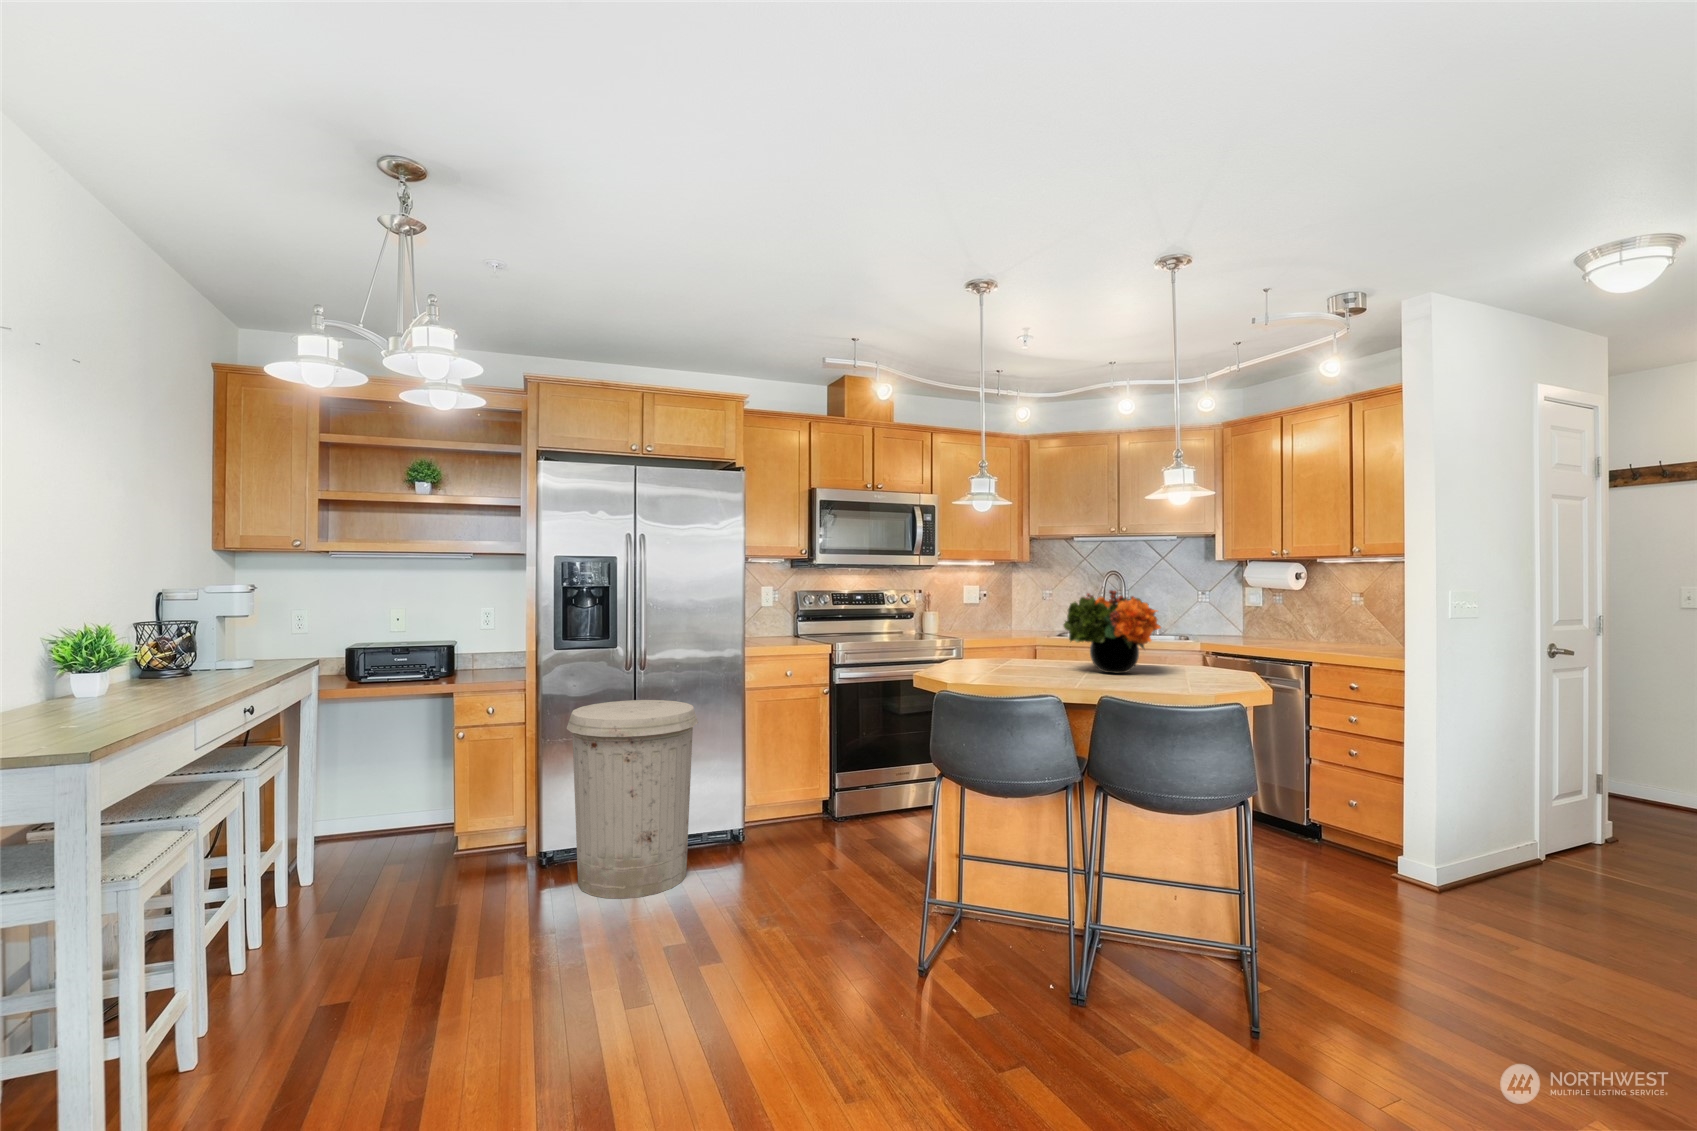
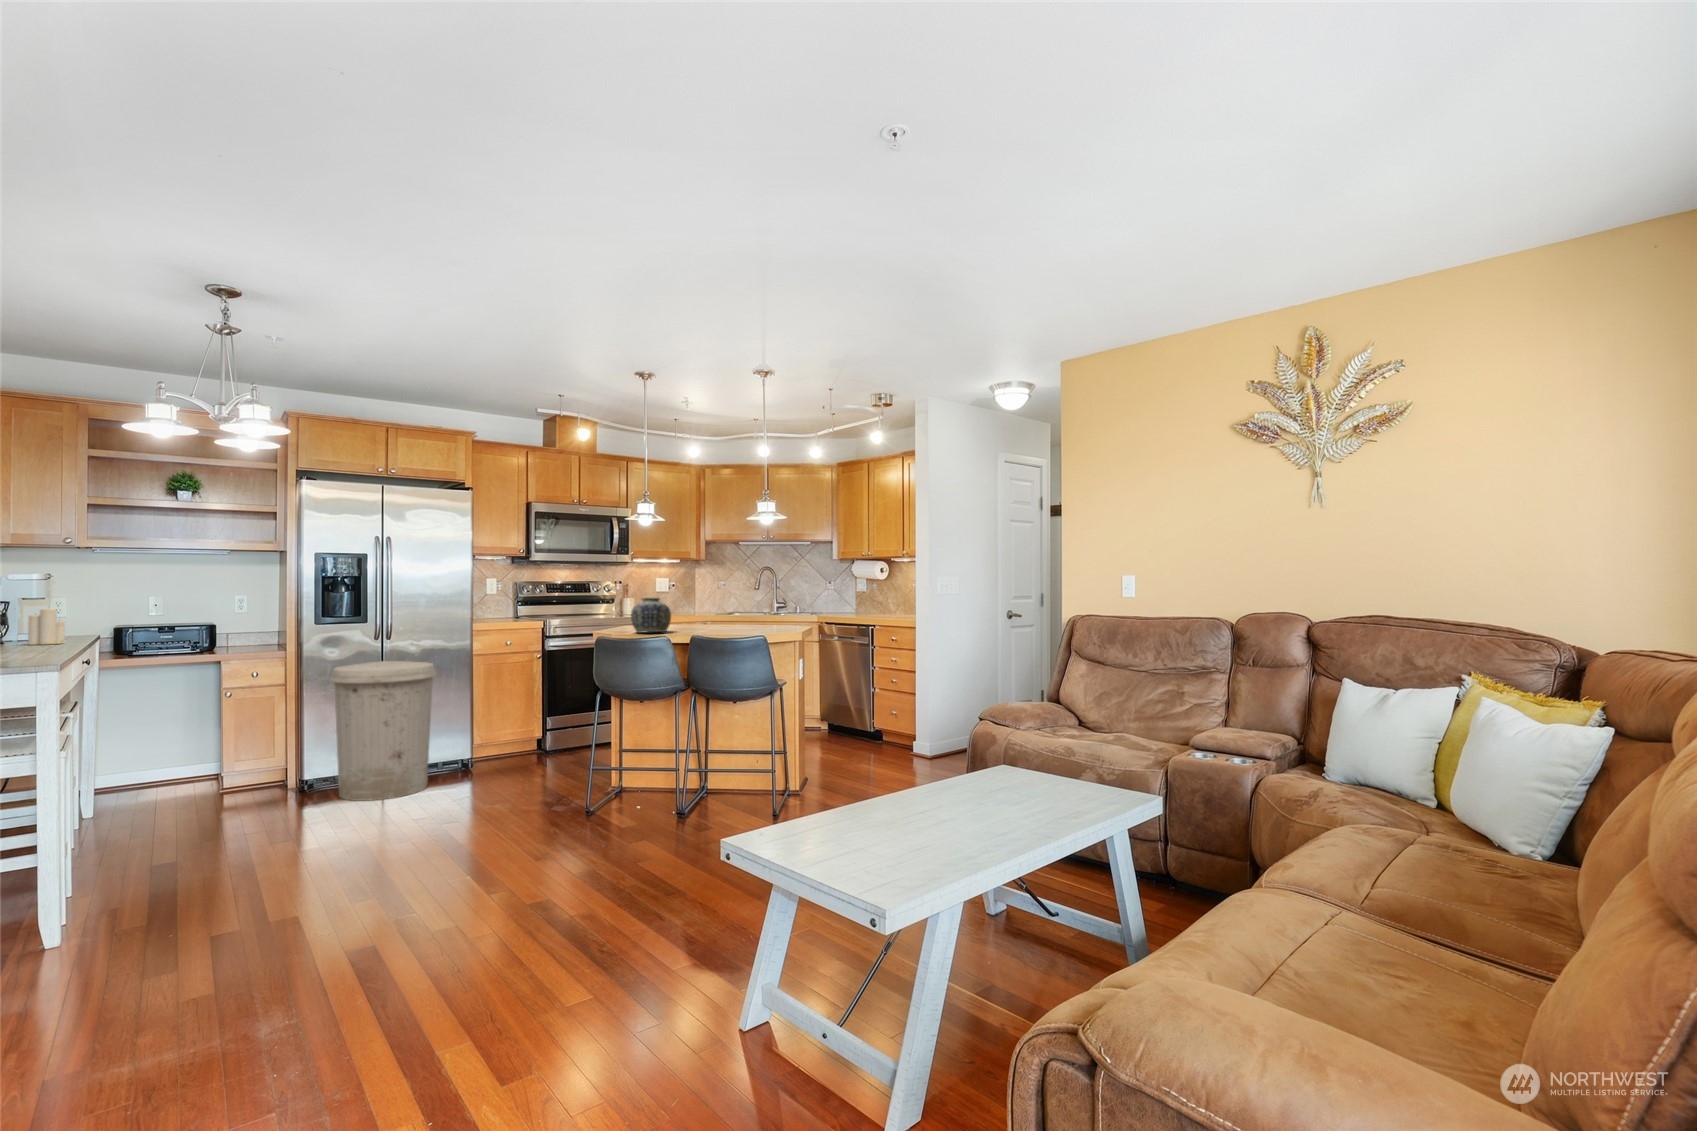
flower arrangement: present [1064,590,1161,673] -> none [693,576,752,627]
vase: none [974,628,1040,685] -> present [631,597,671,633]
candle: none [191,630,236,684] -> present [28,609,65,645]

